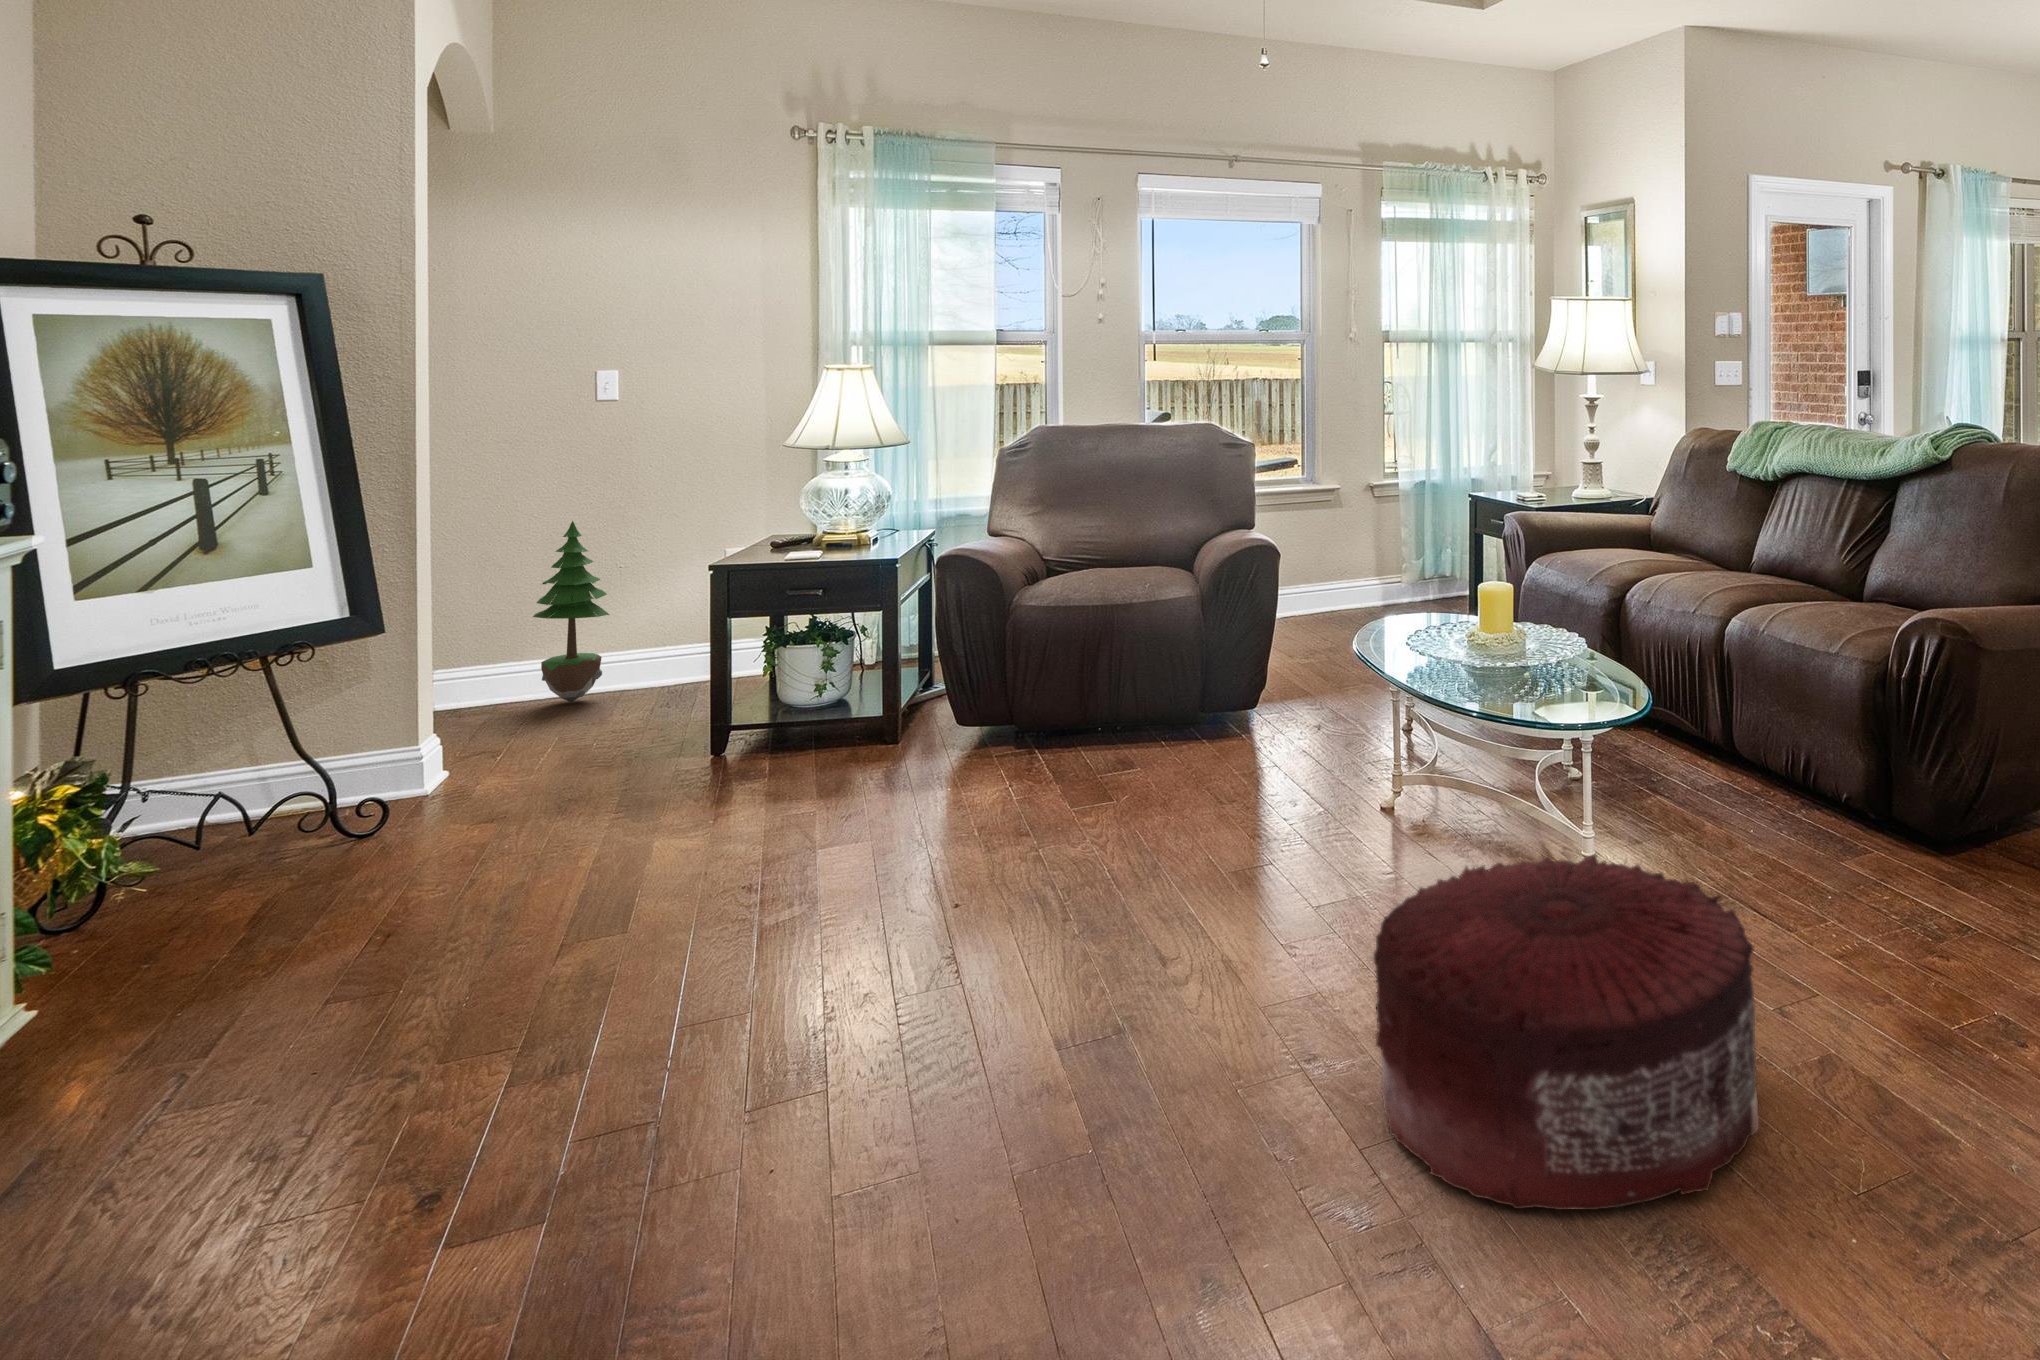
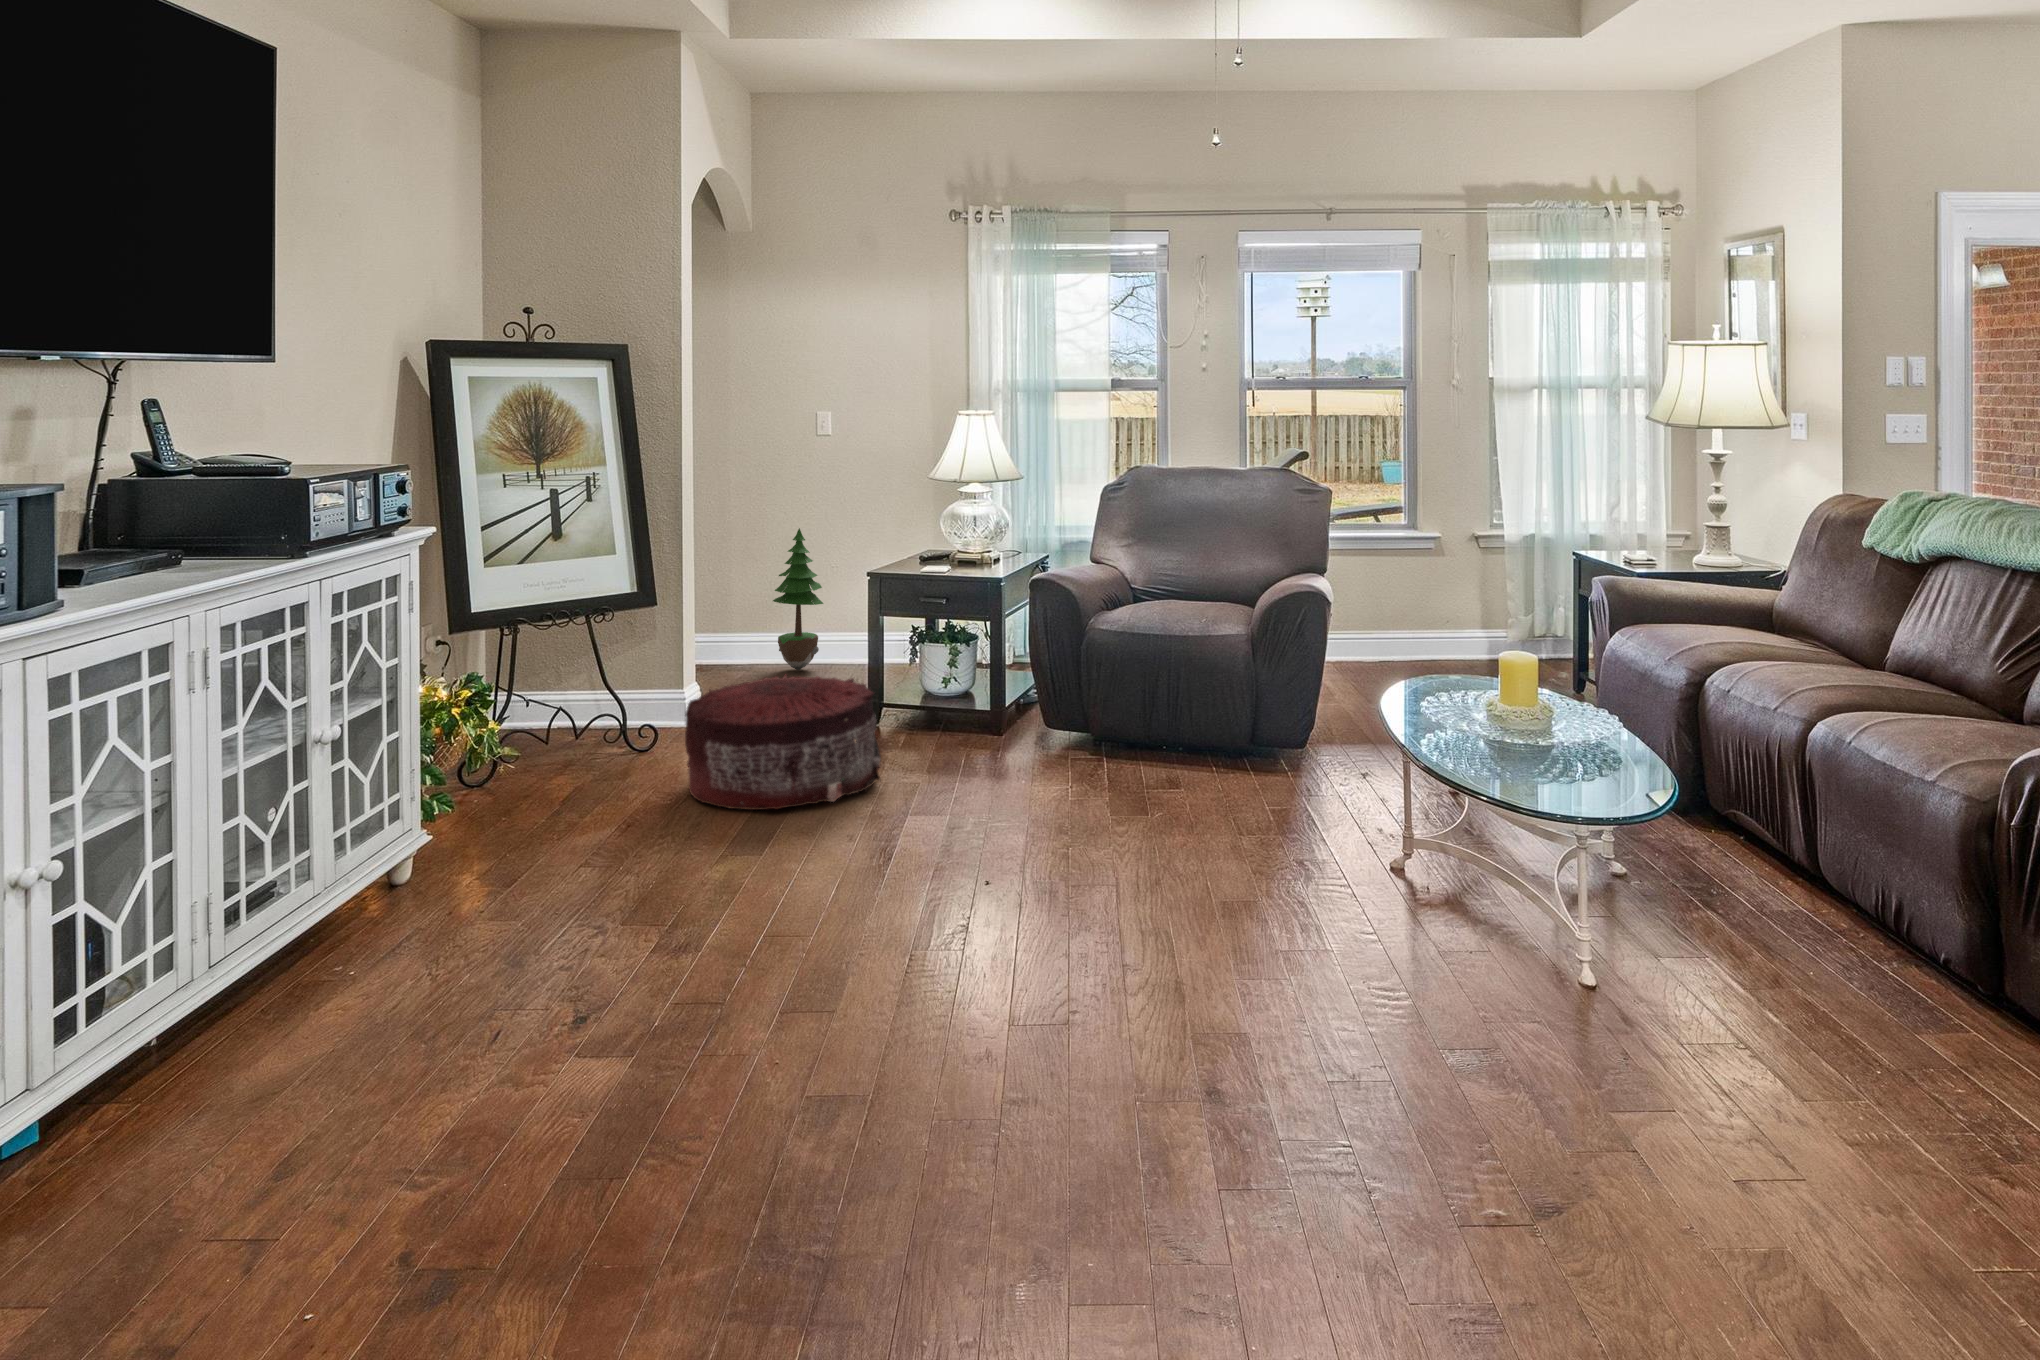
pouf: present [1373,854,1759,1210] -> present [685,674,881,810]

